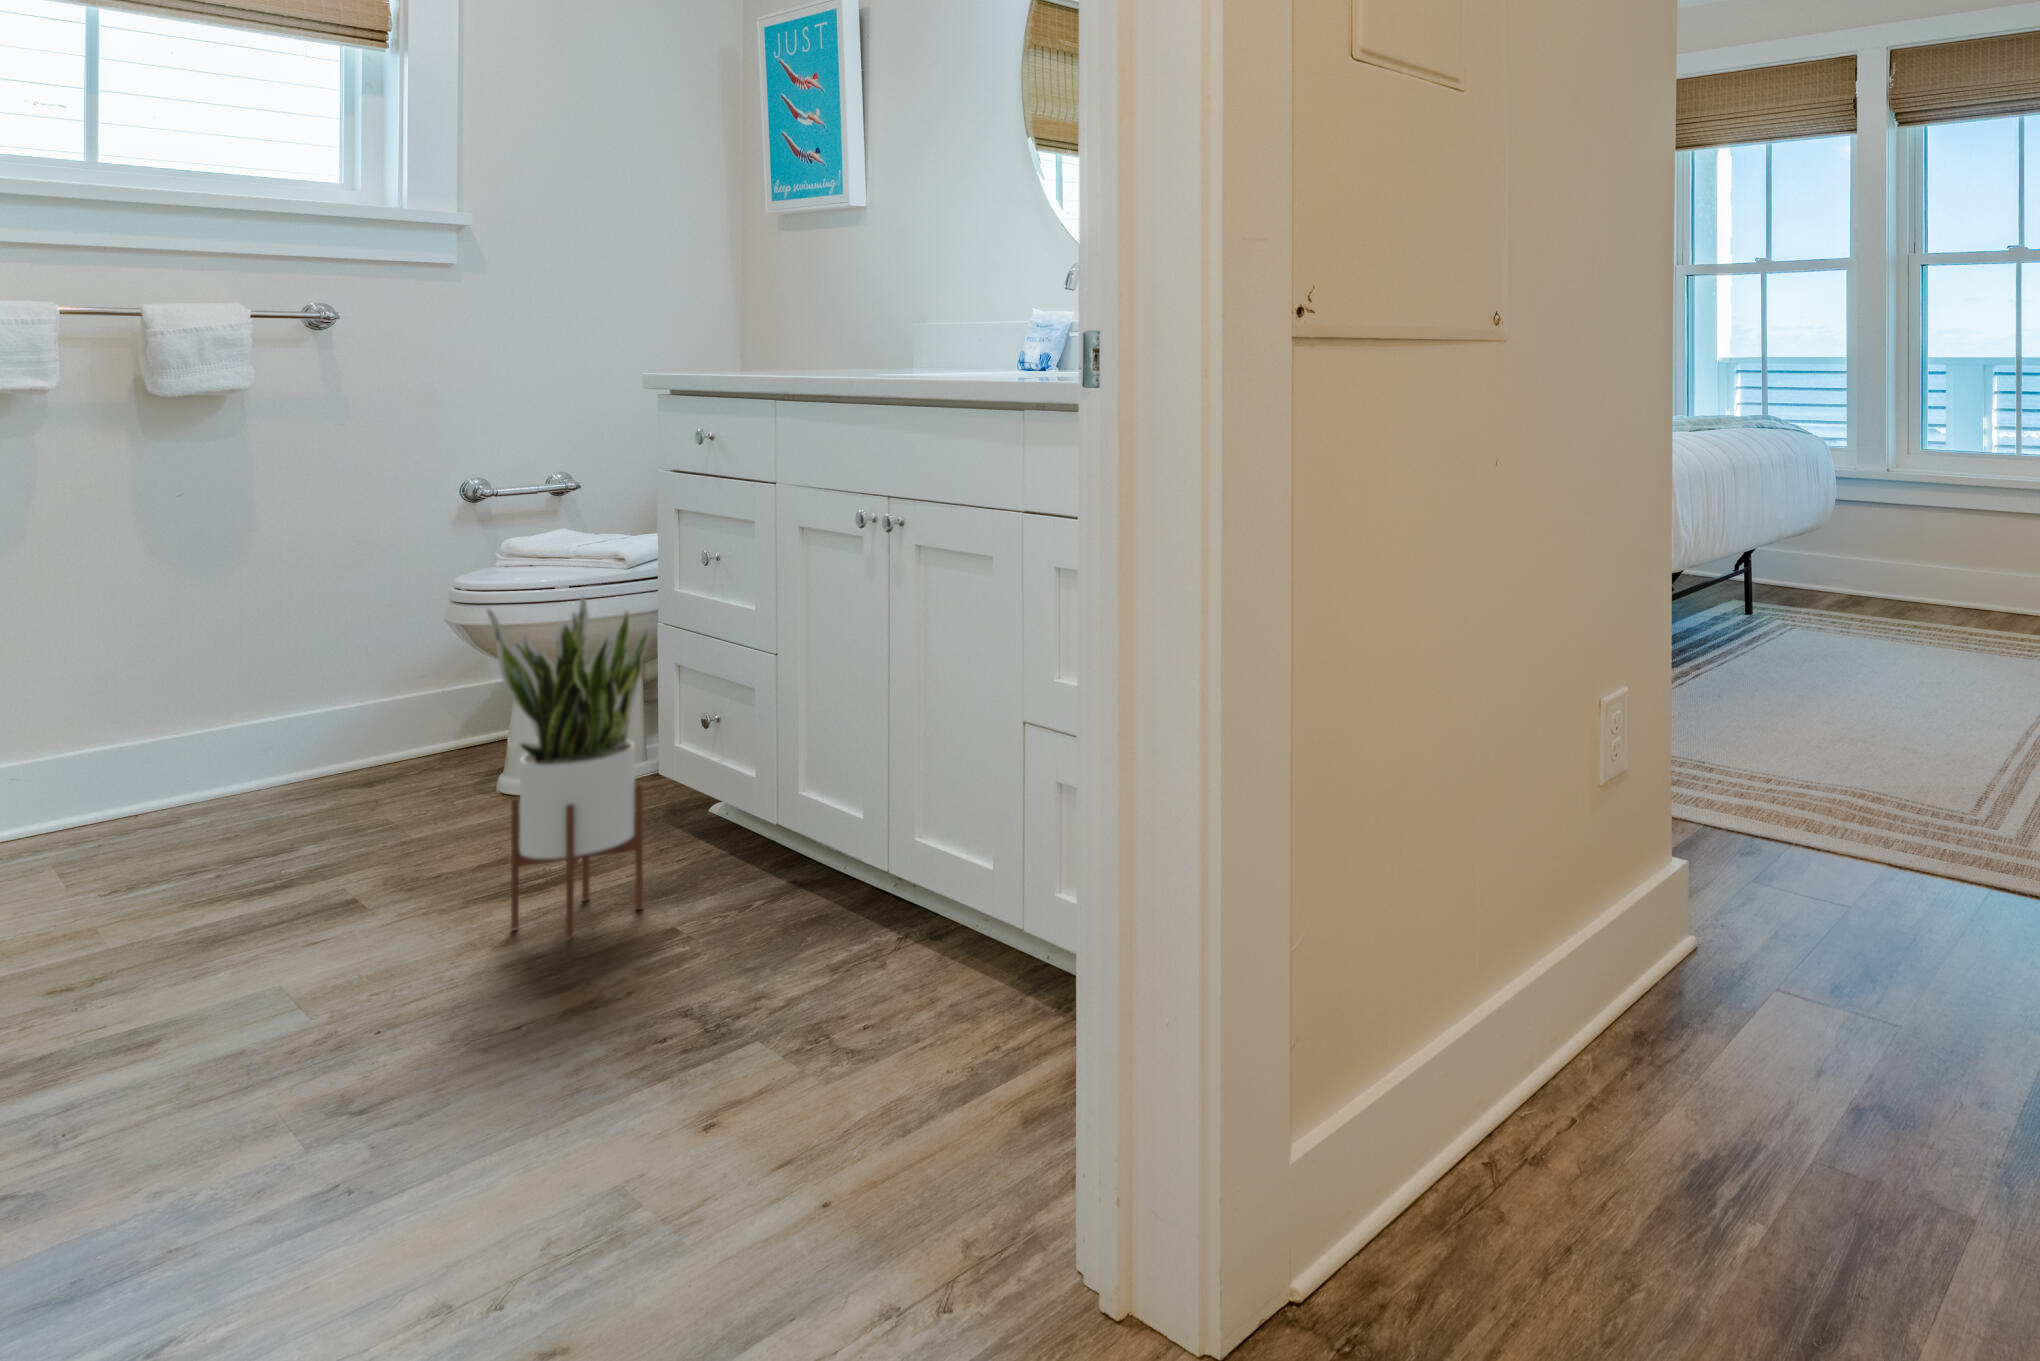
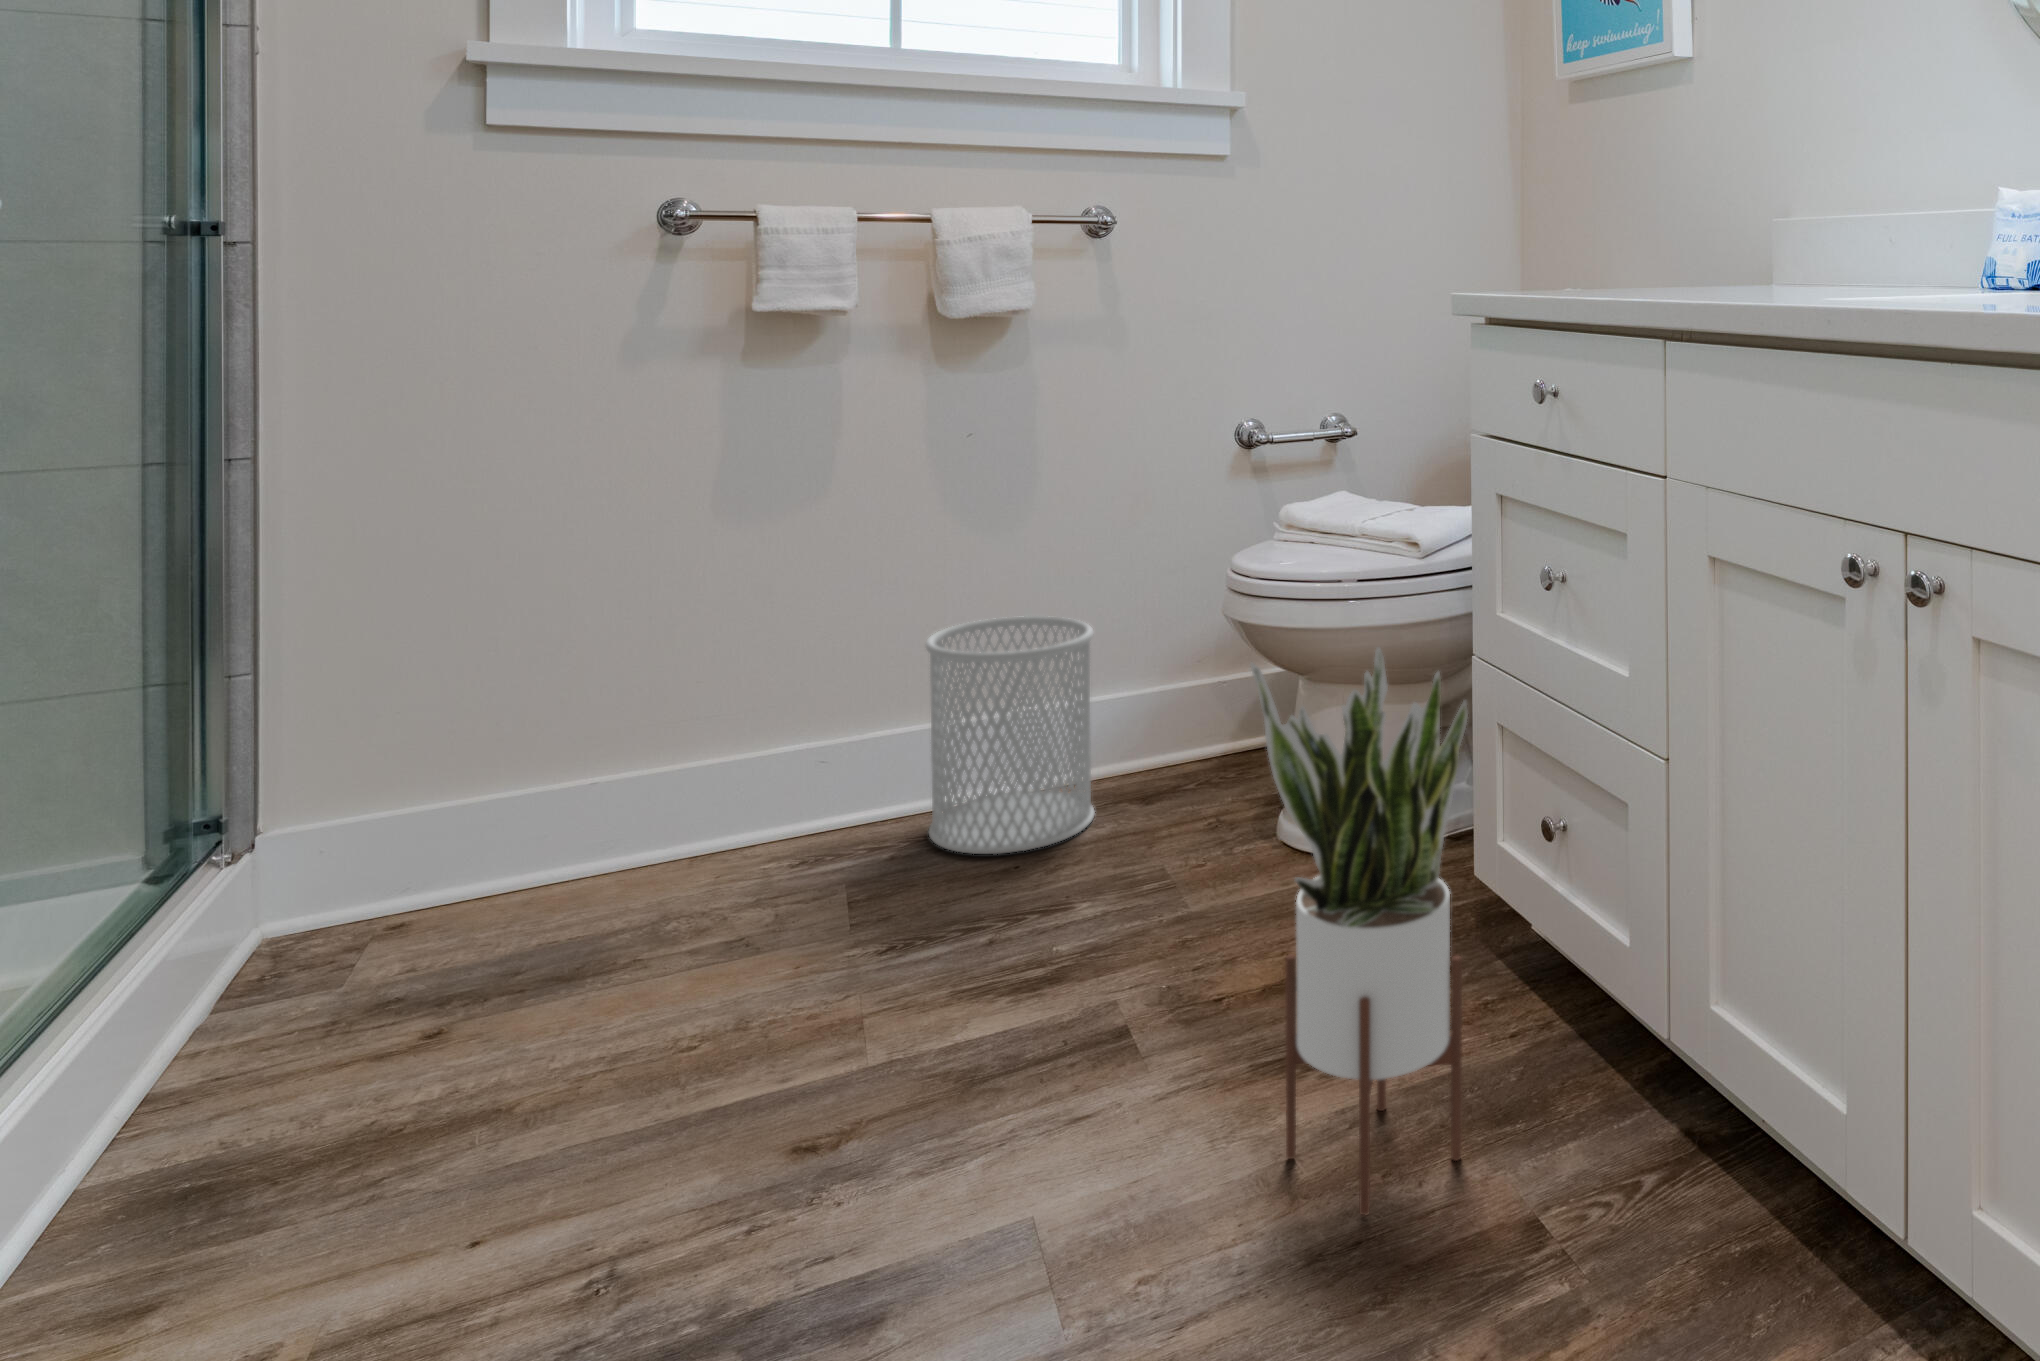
wastebasket: none [137,645,317,841] -> present [926,616,1094,854]

